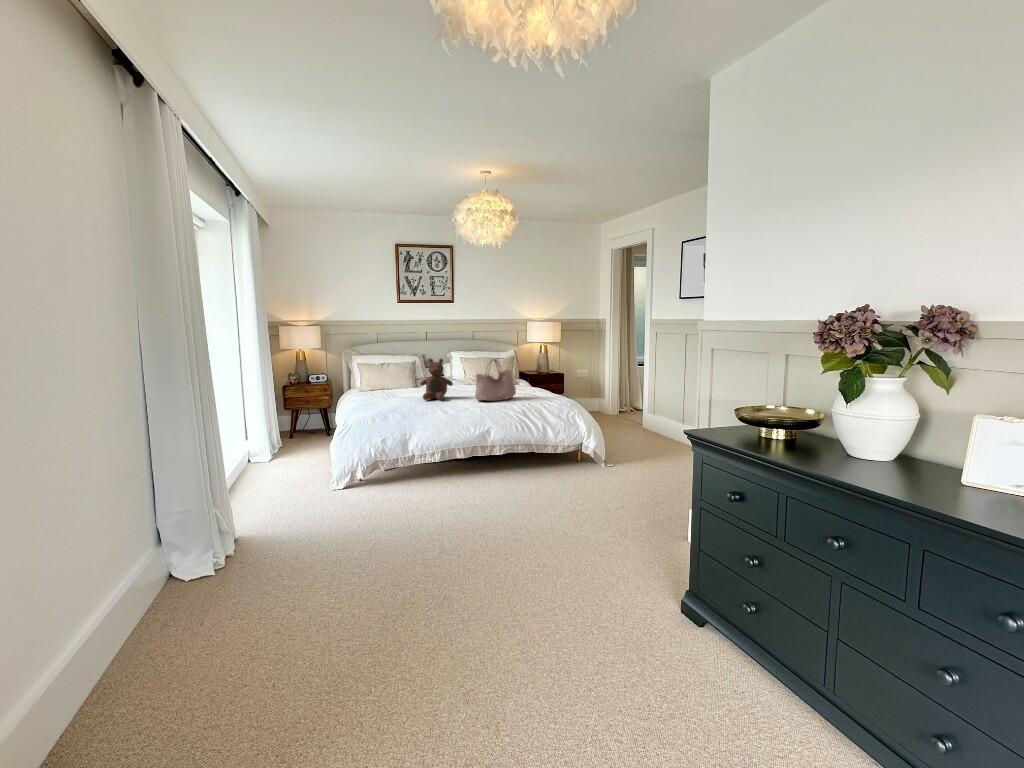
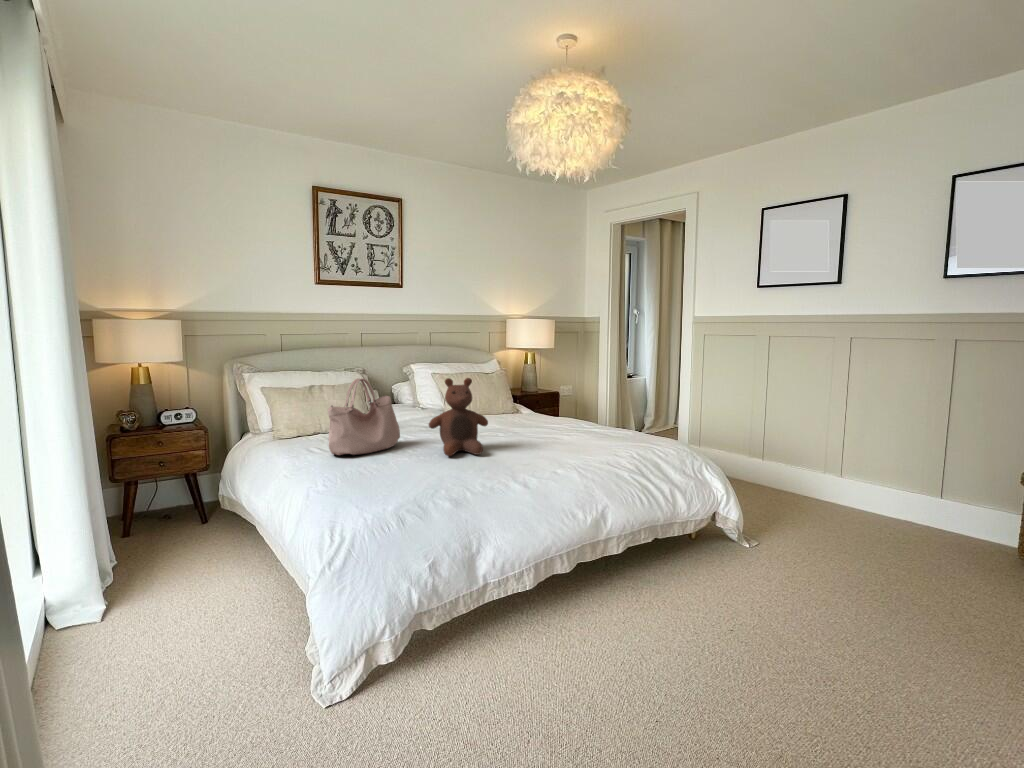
handbag: present [475,359,516,401] -> present [328,378,400,455]

